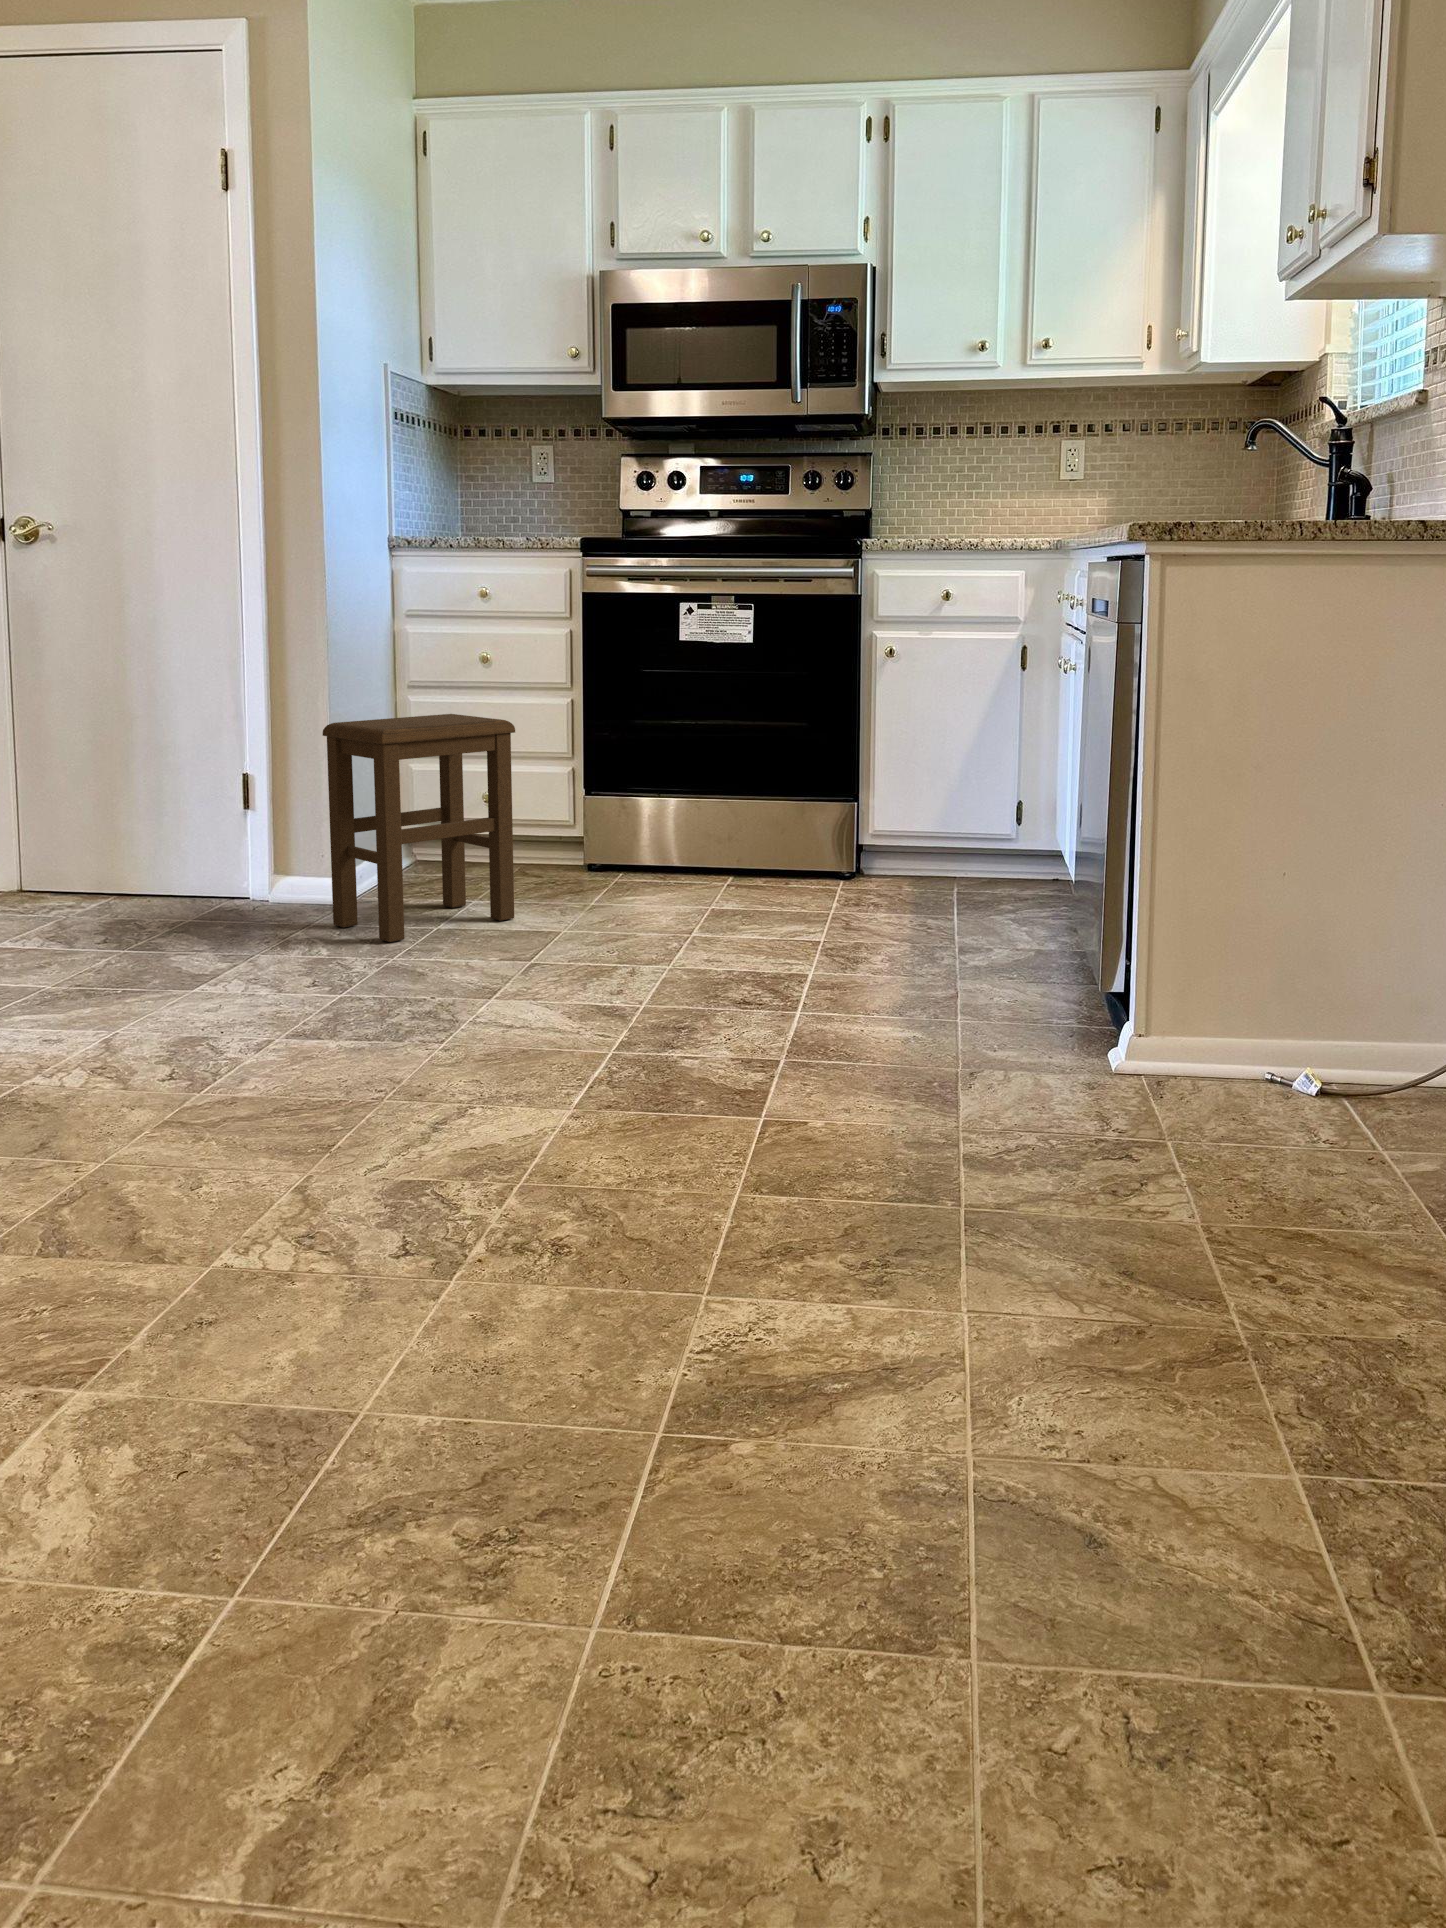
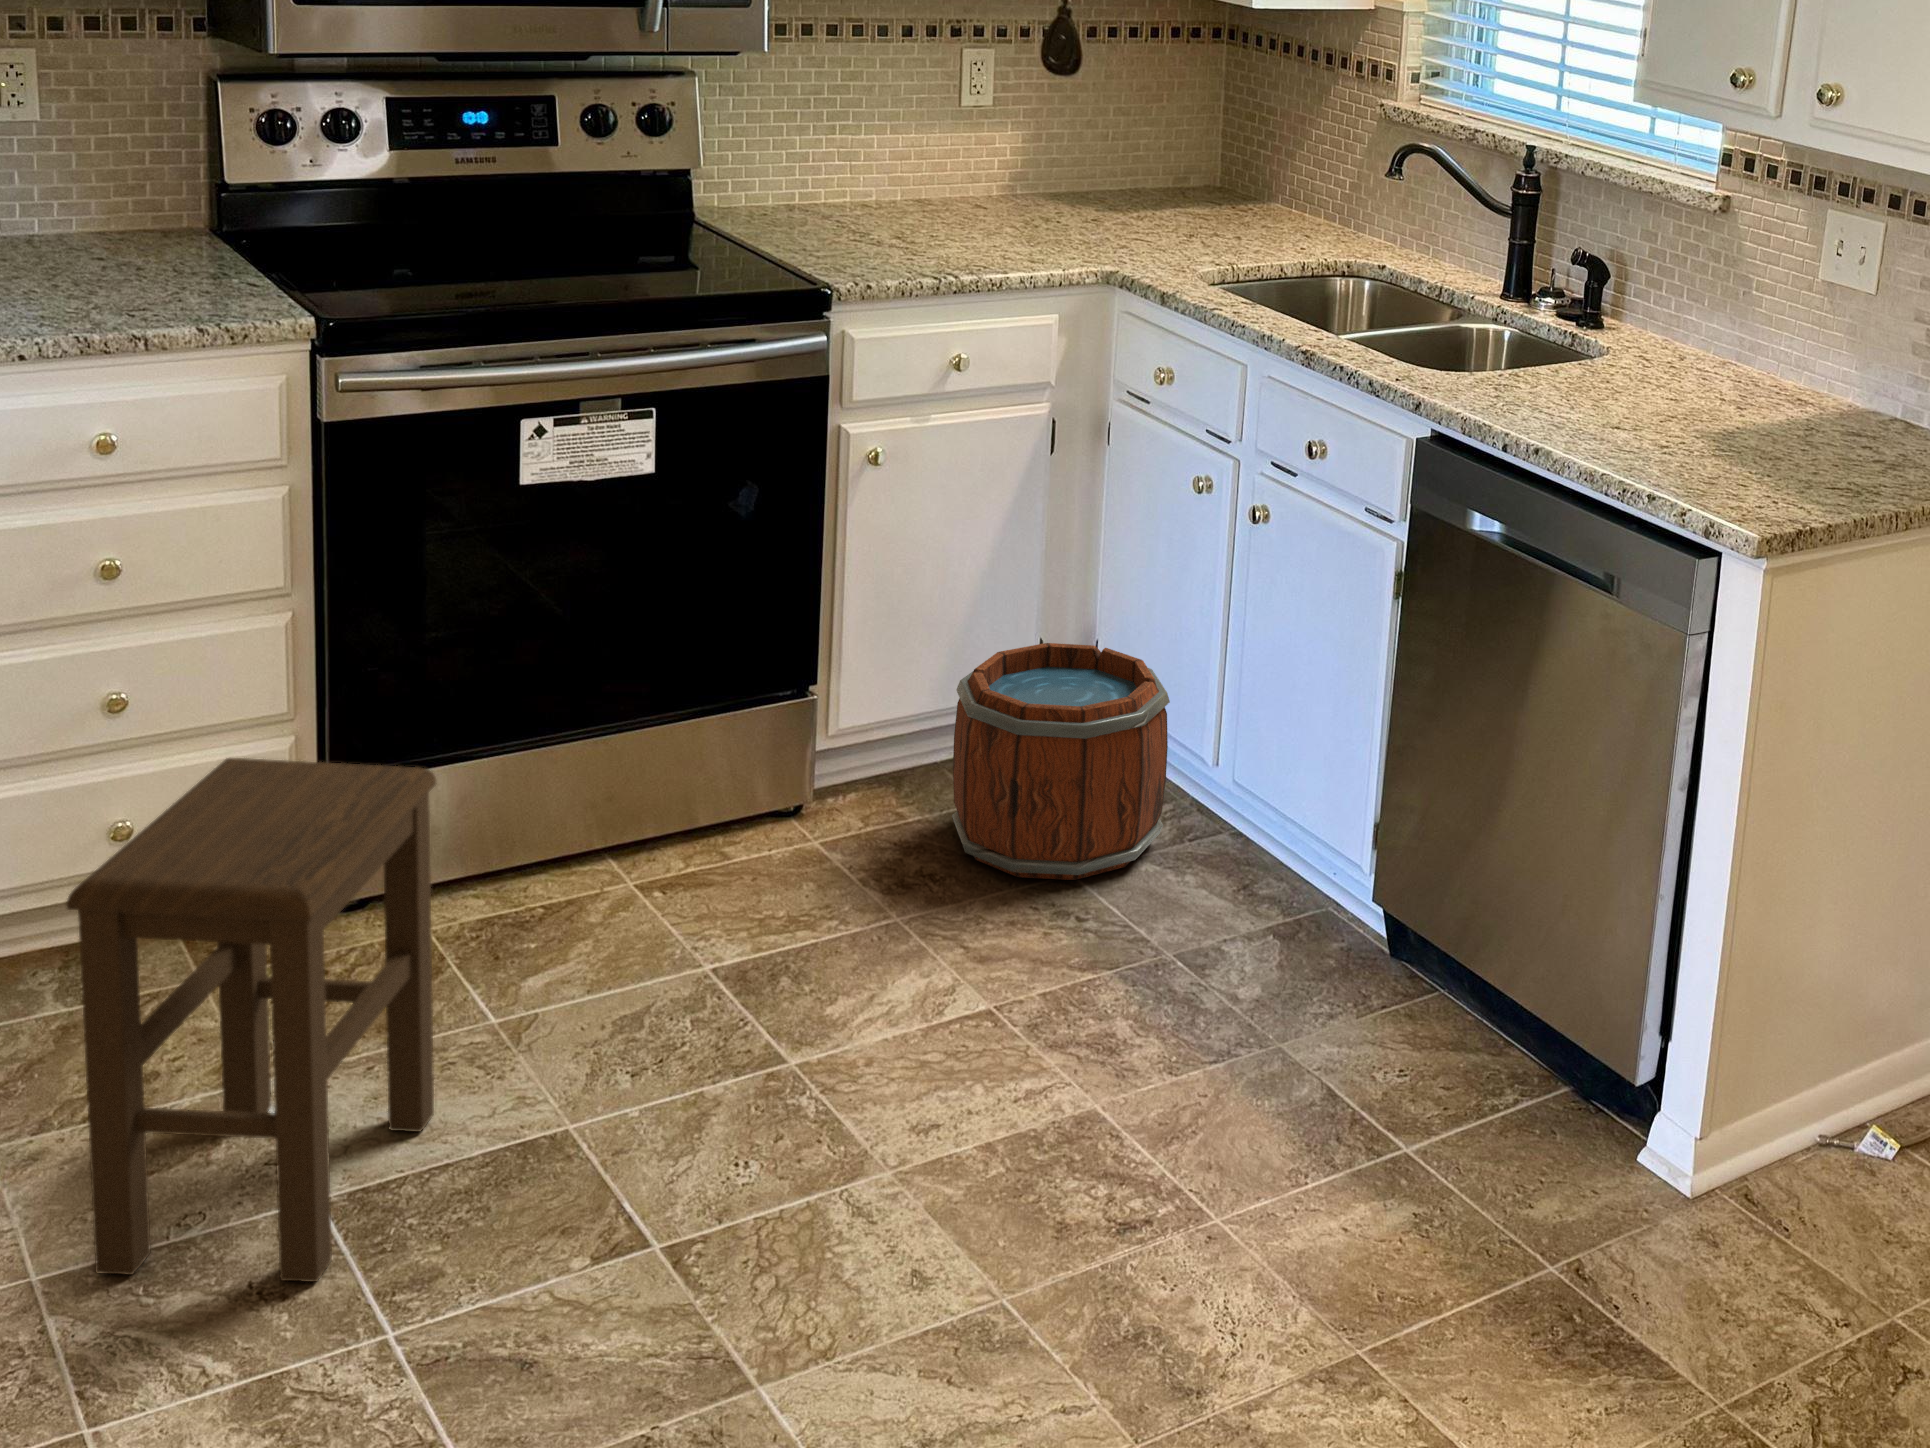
bucket: none [897,782,1042,920] -> present [952,643,1170,880]

